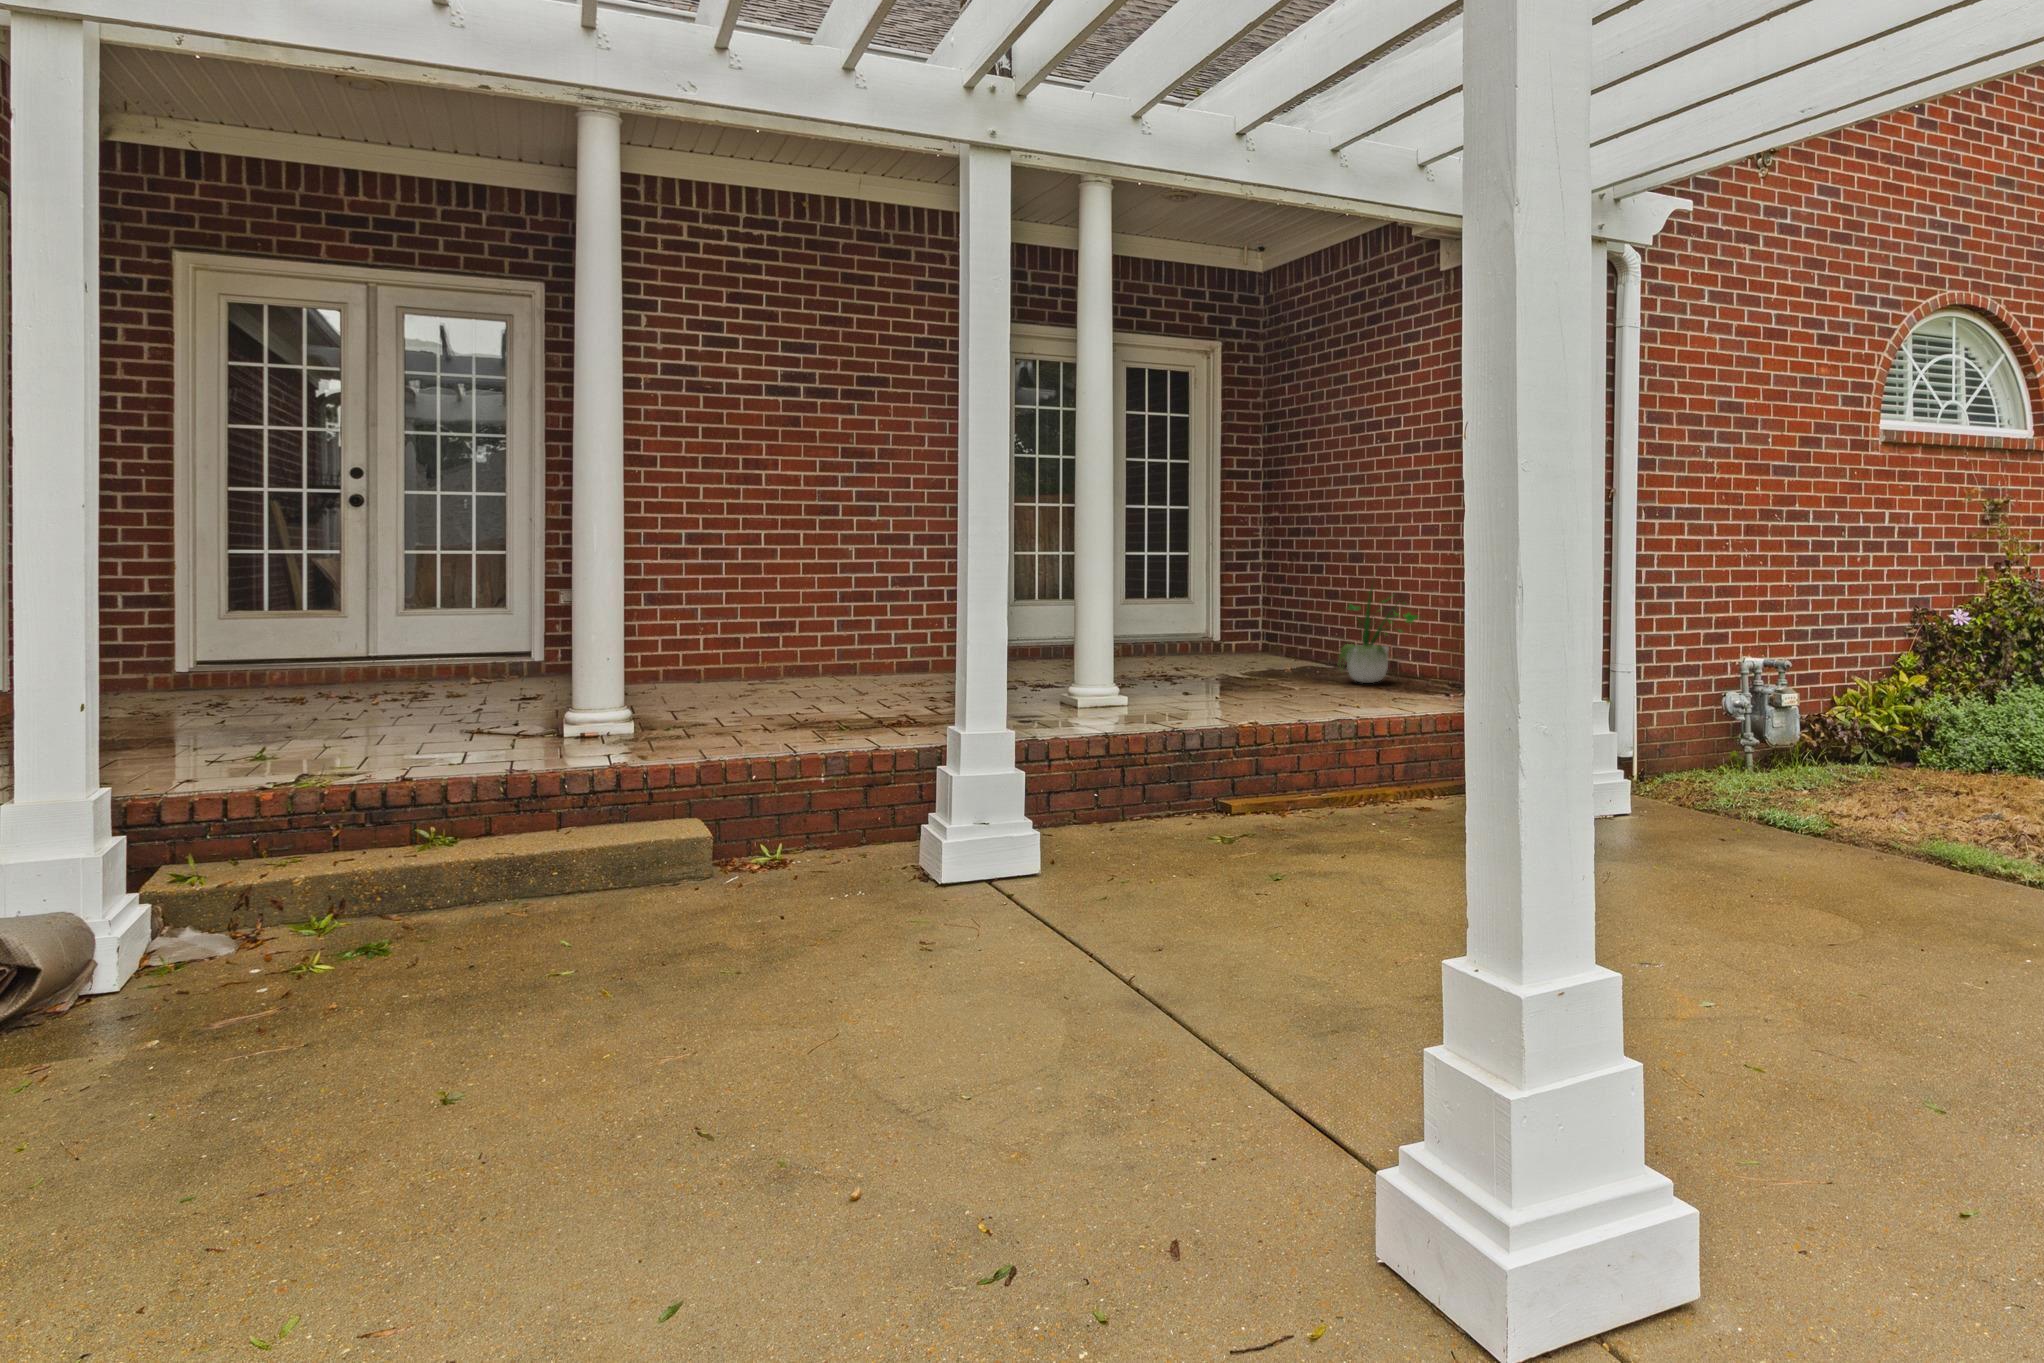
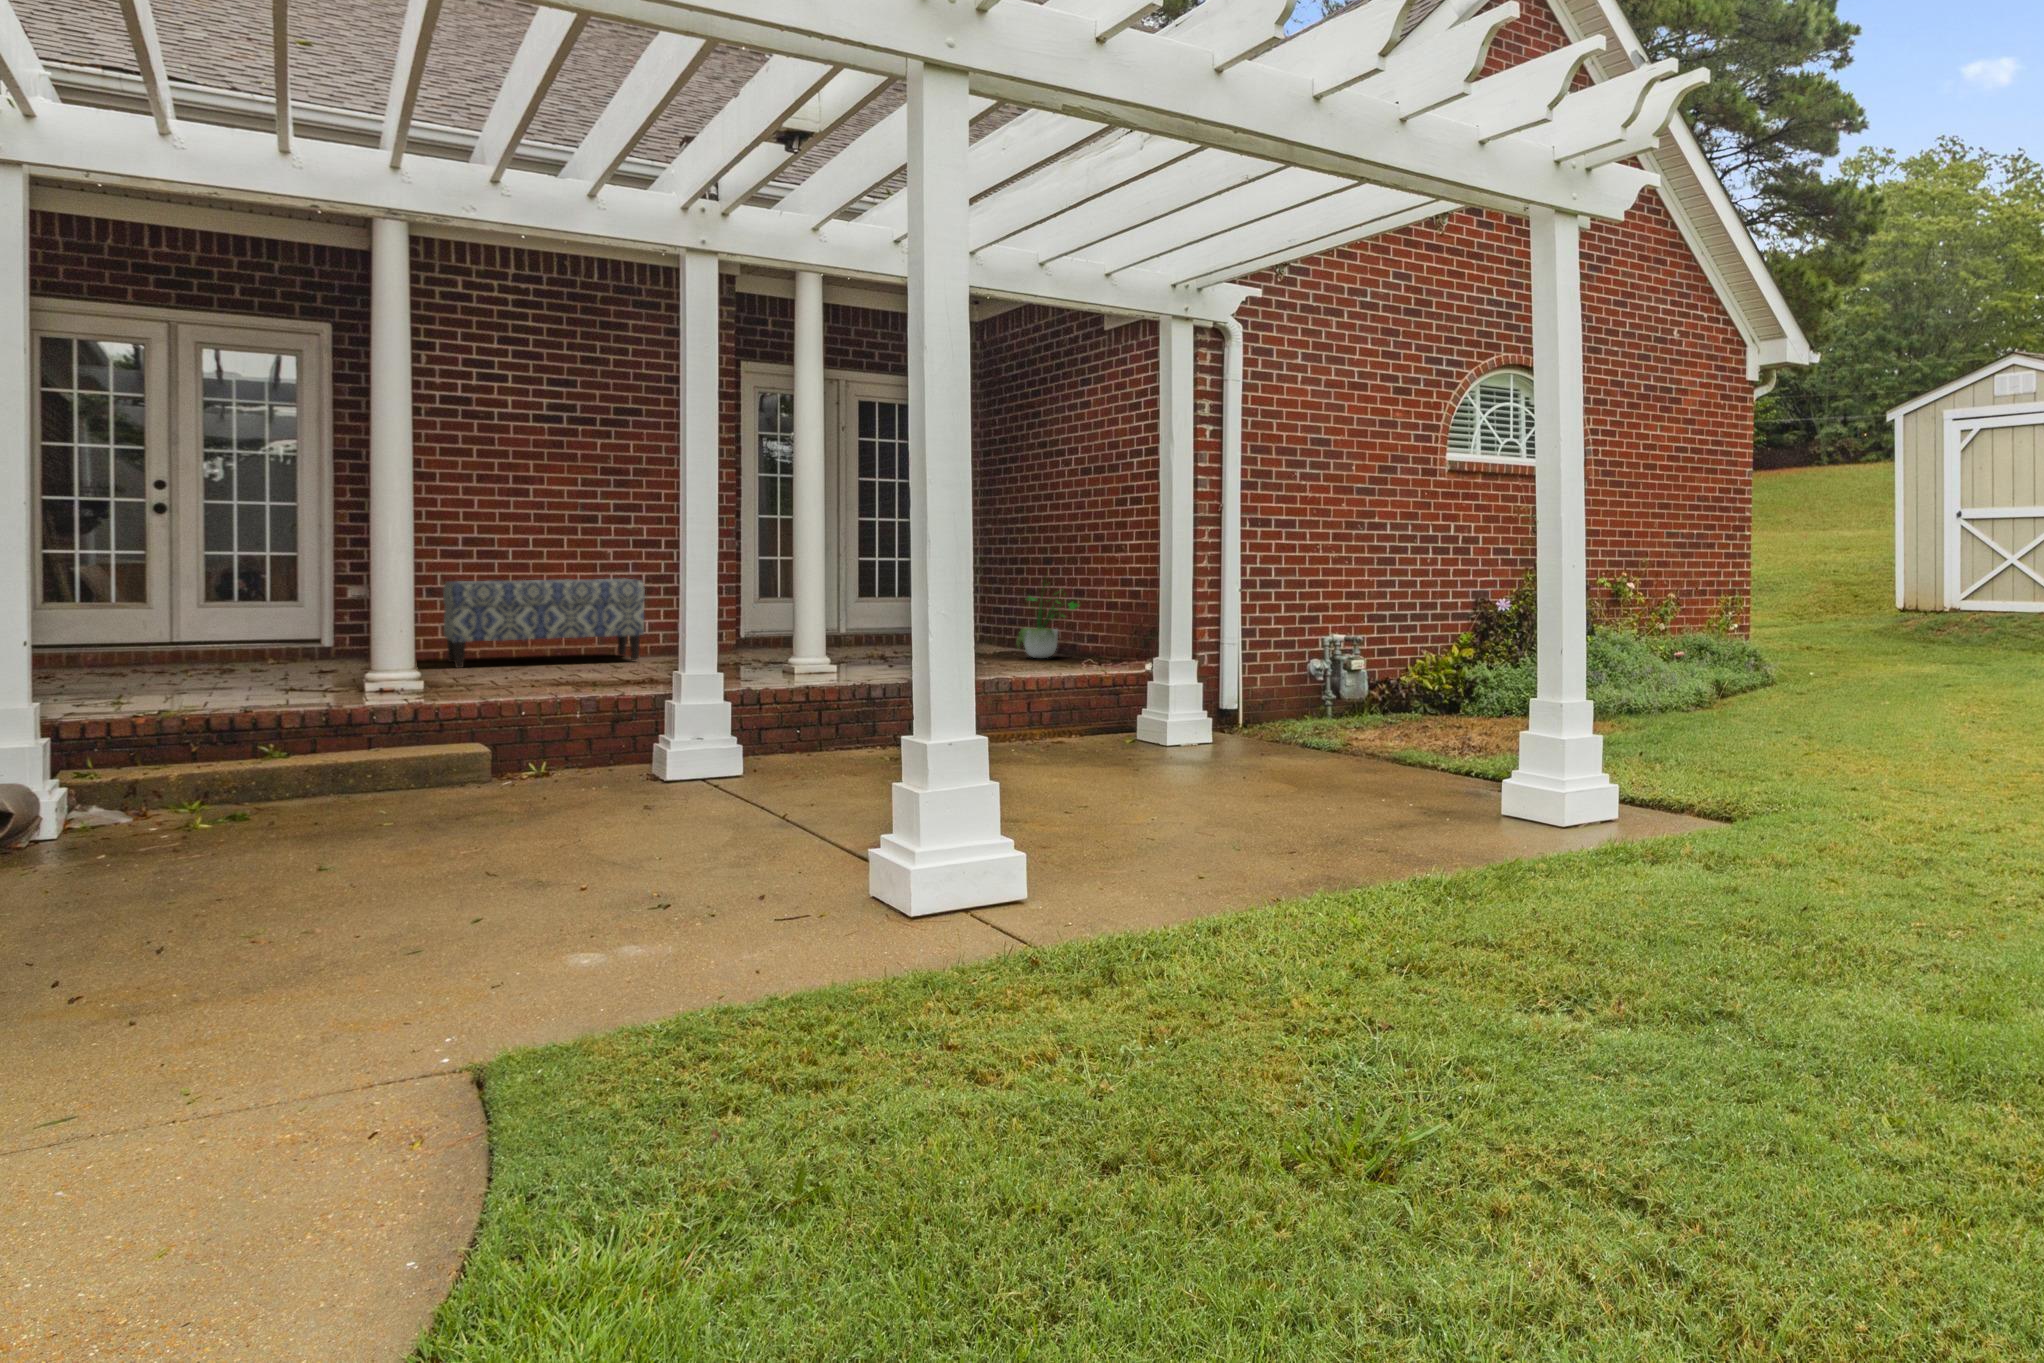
bench: none [667,581,895,692] -> present [443,578,645,668]

